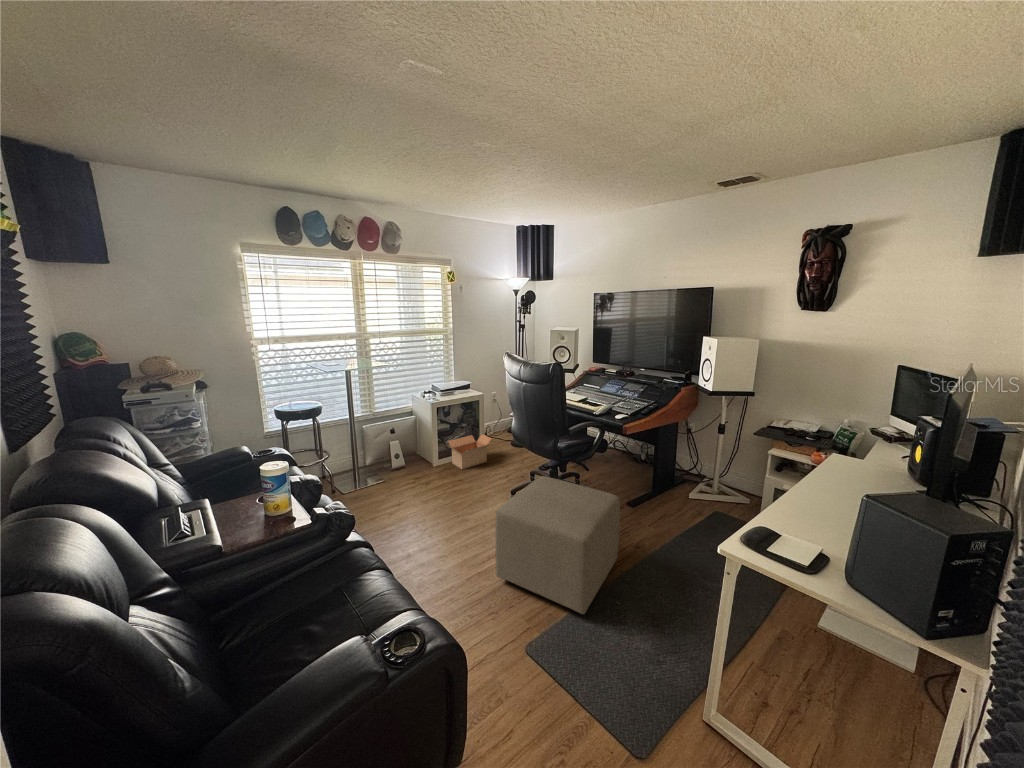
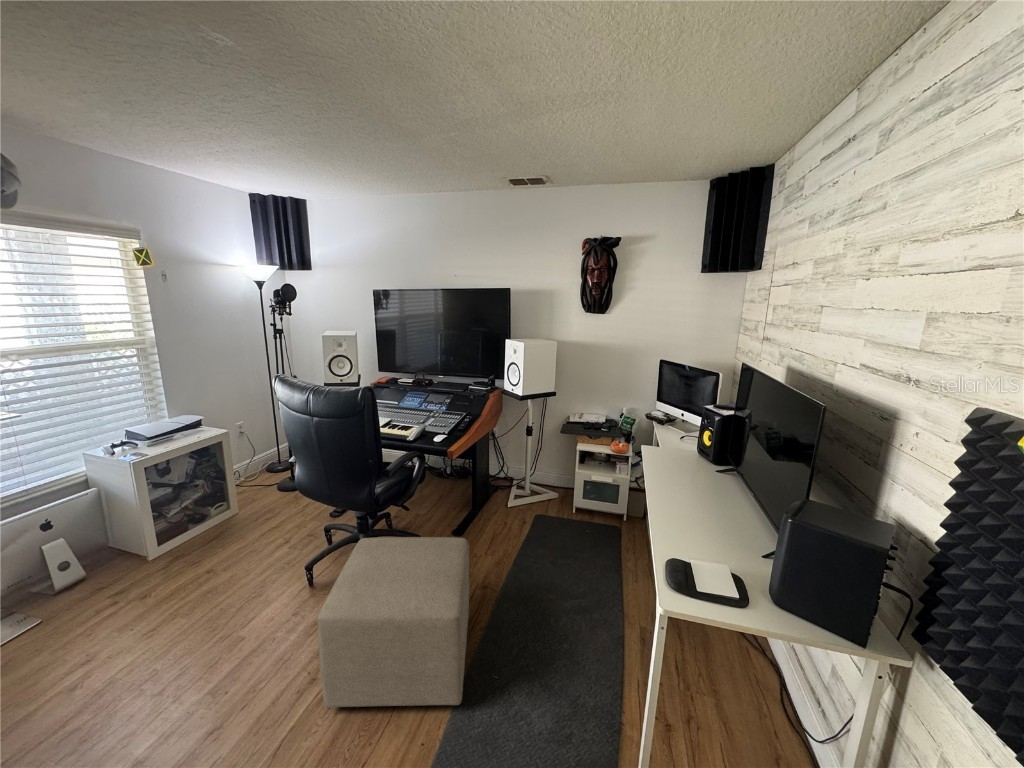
cardboard box: present [448,434,491,469] -> none [168,489,250,551]

